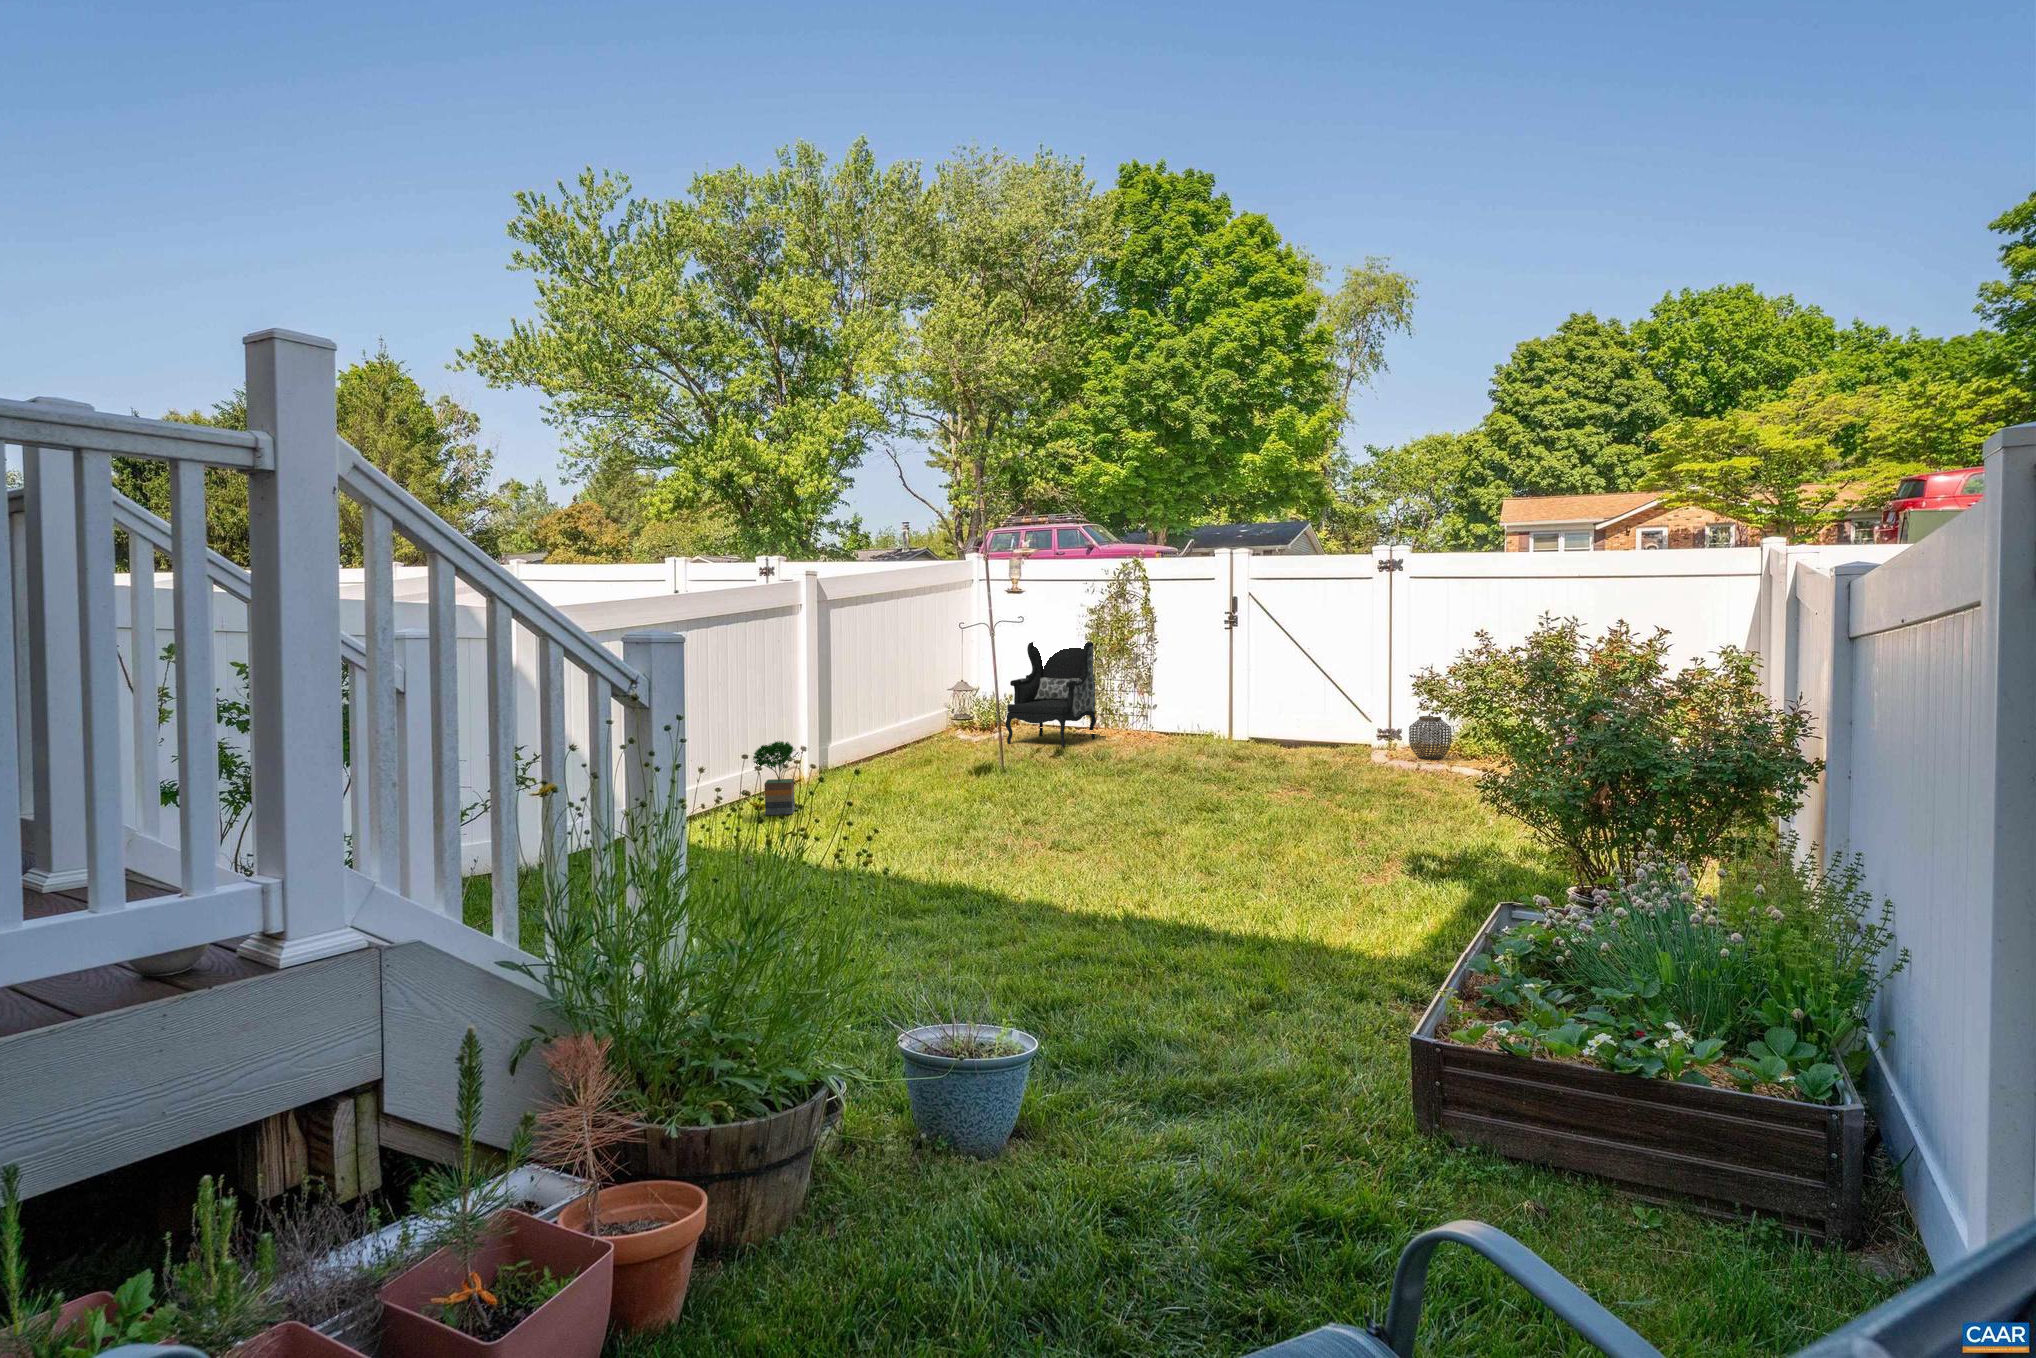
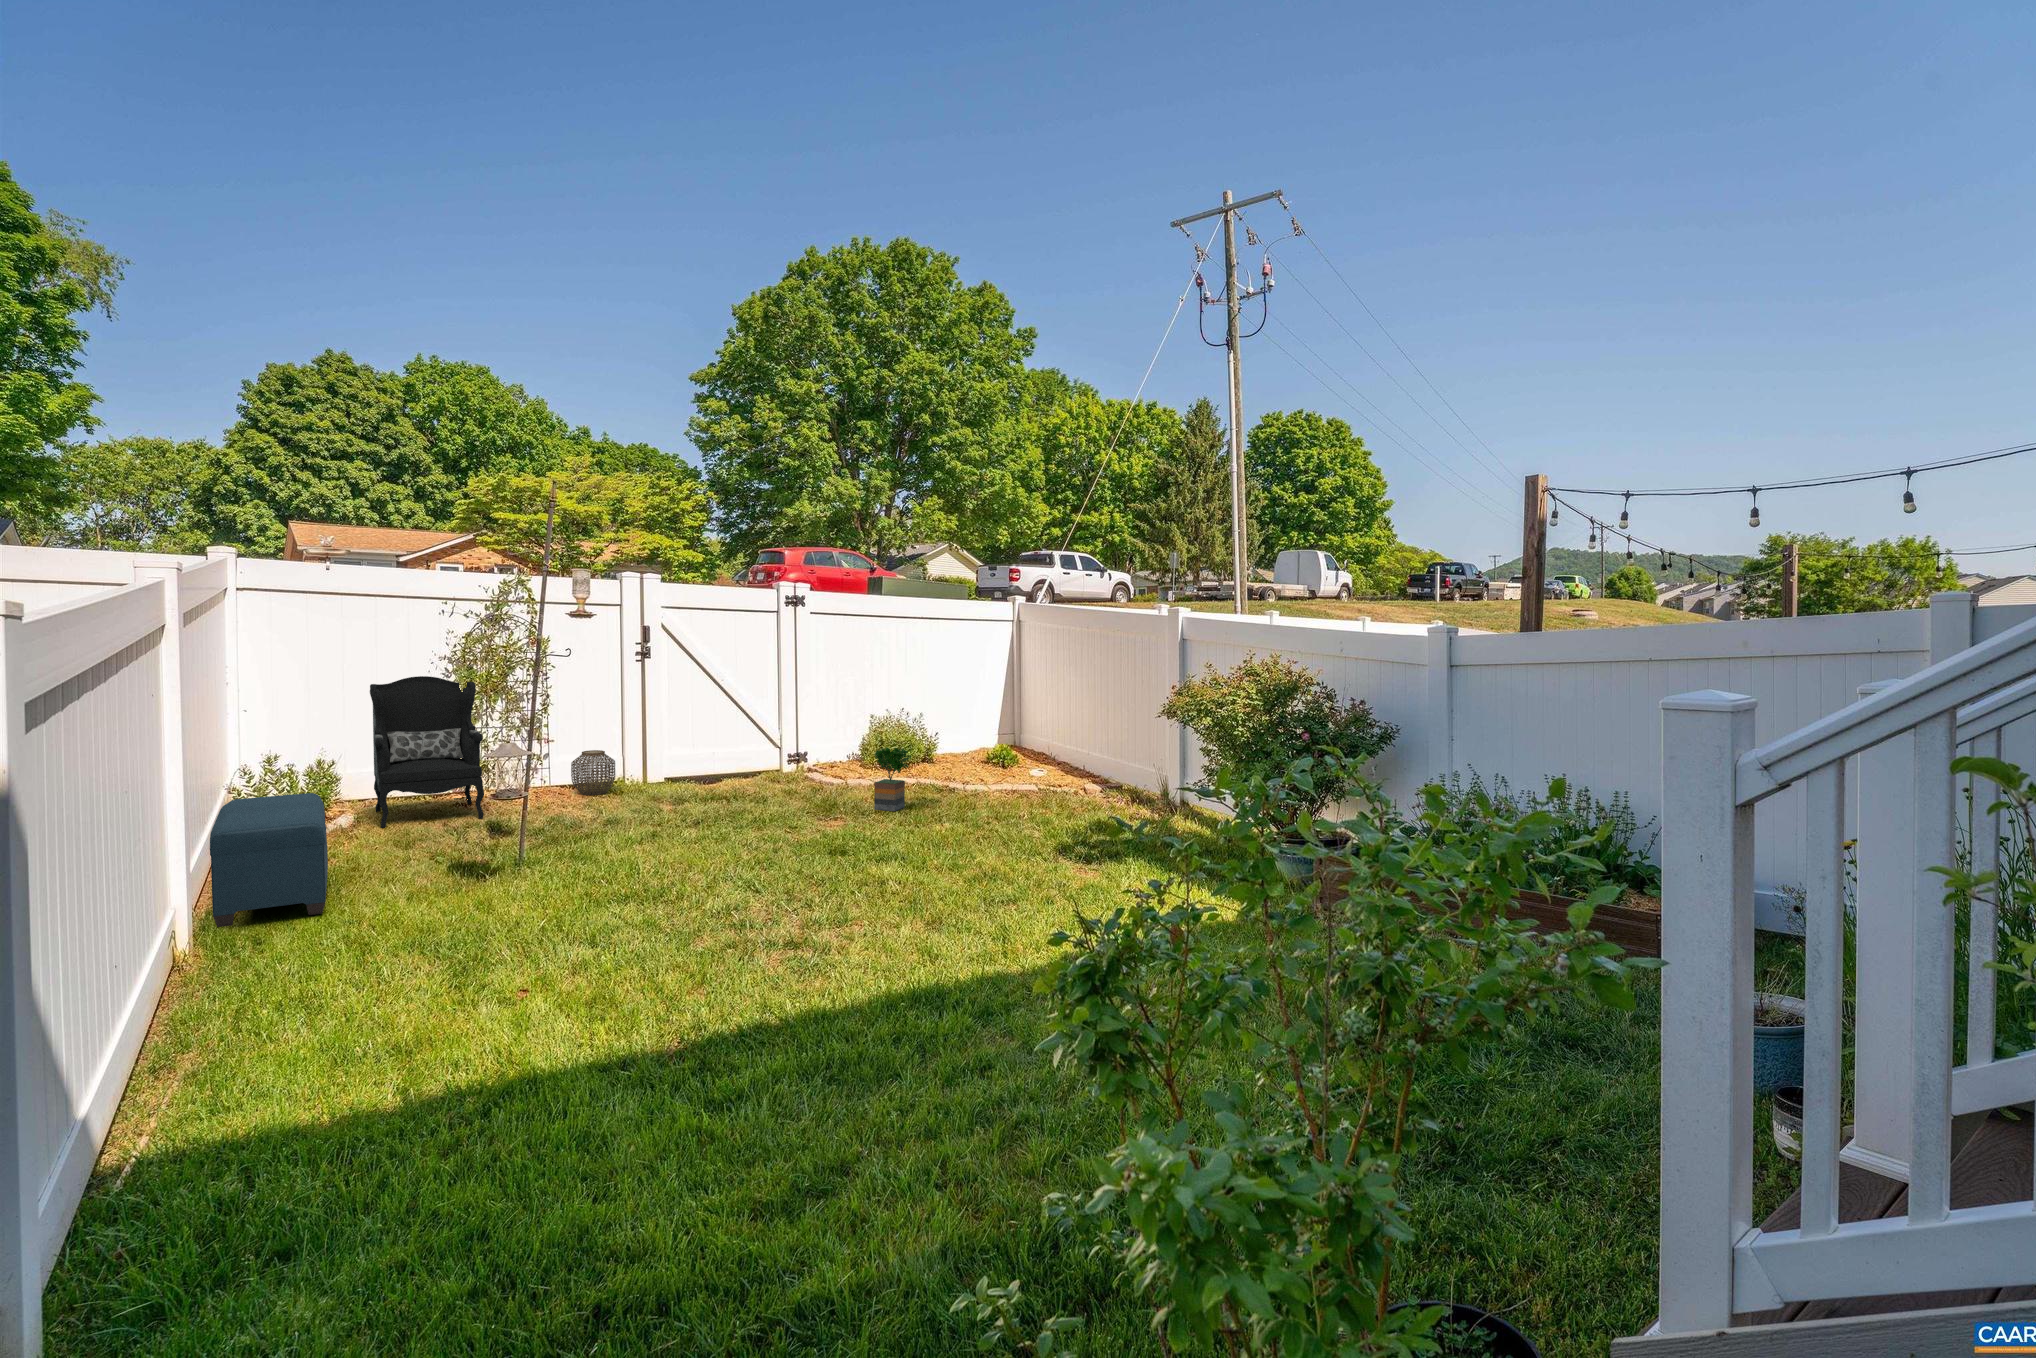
bench: none [802,705,911,772] -> present [210,793,328,927]
woven basket: present [1409,716,1451,760] -> present [571,750,615,795]
potted tree: present [753,741,799,815] -> present [874,747,912,811]

